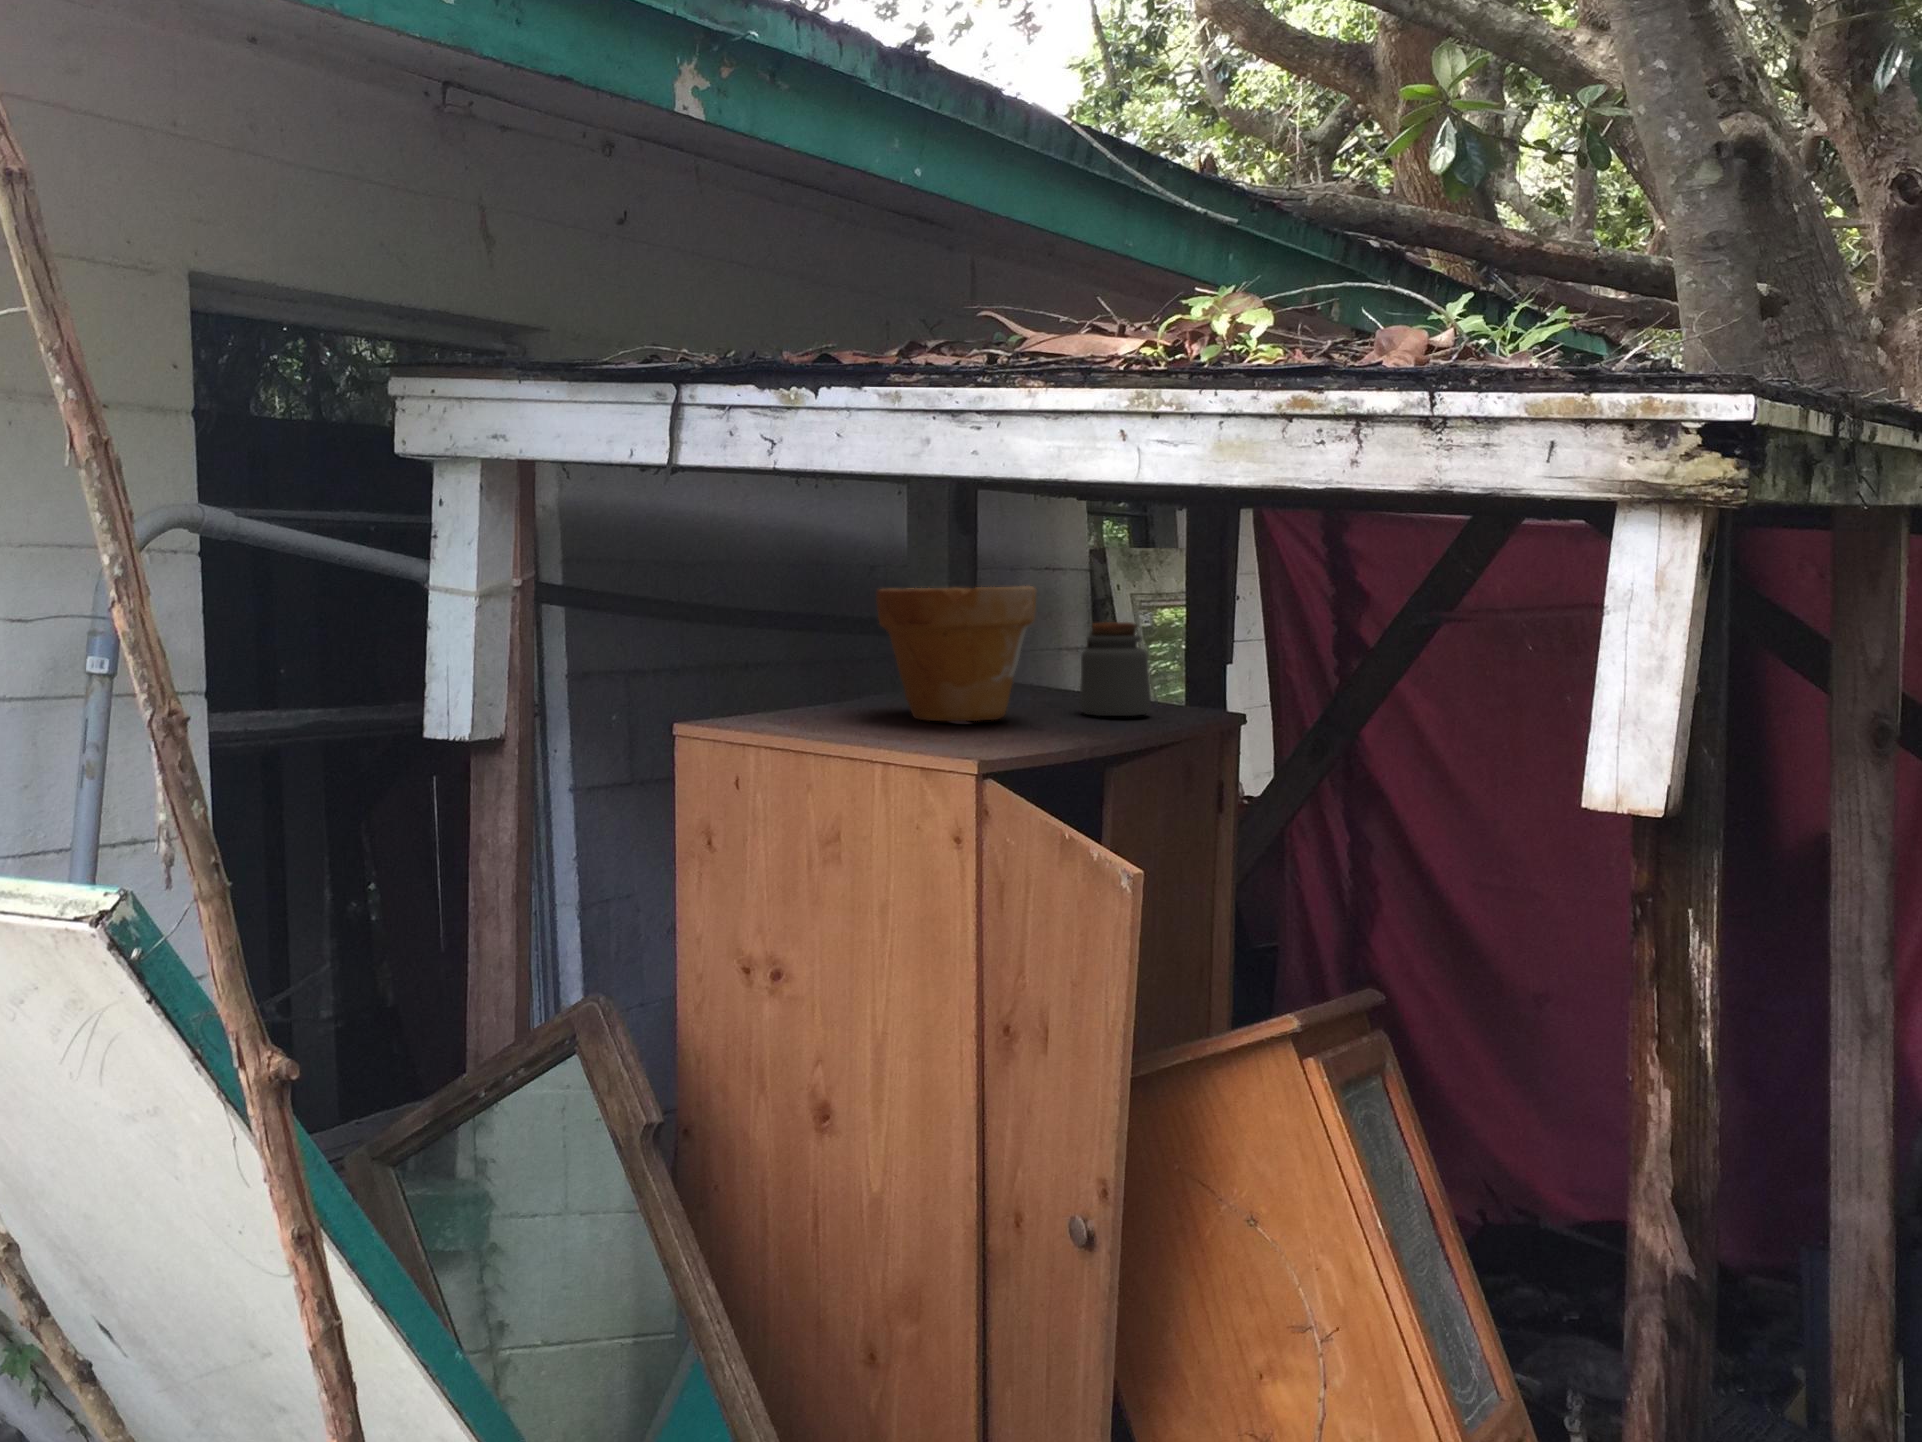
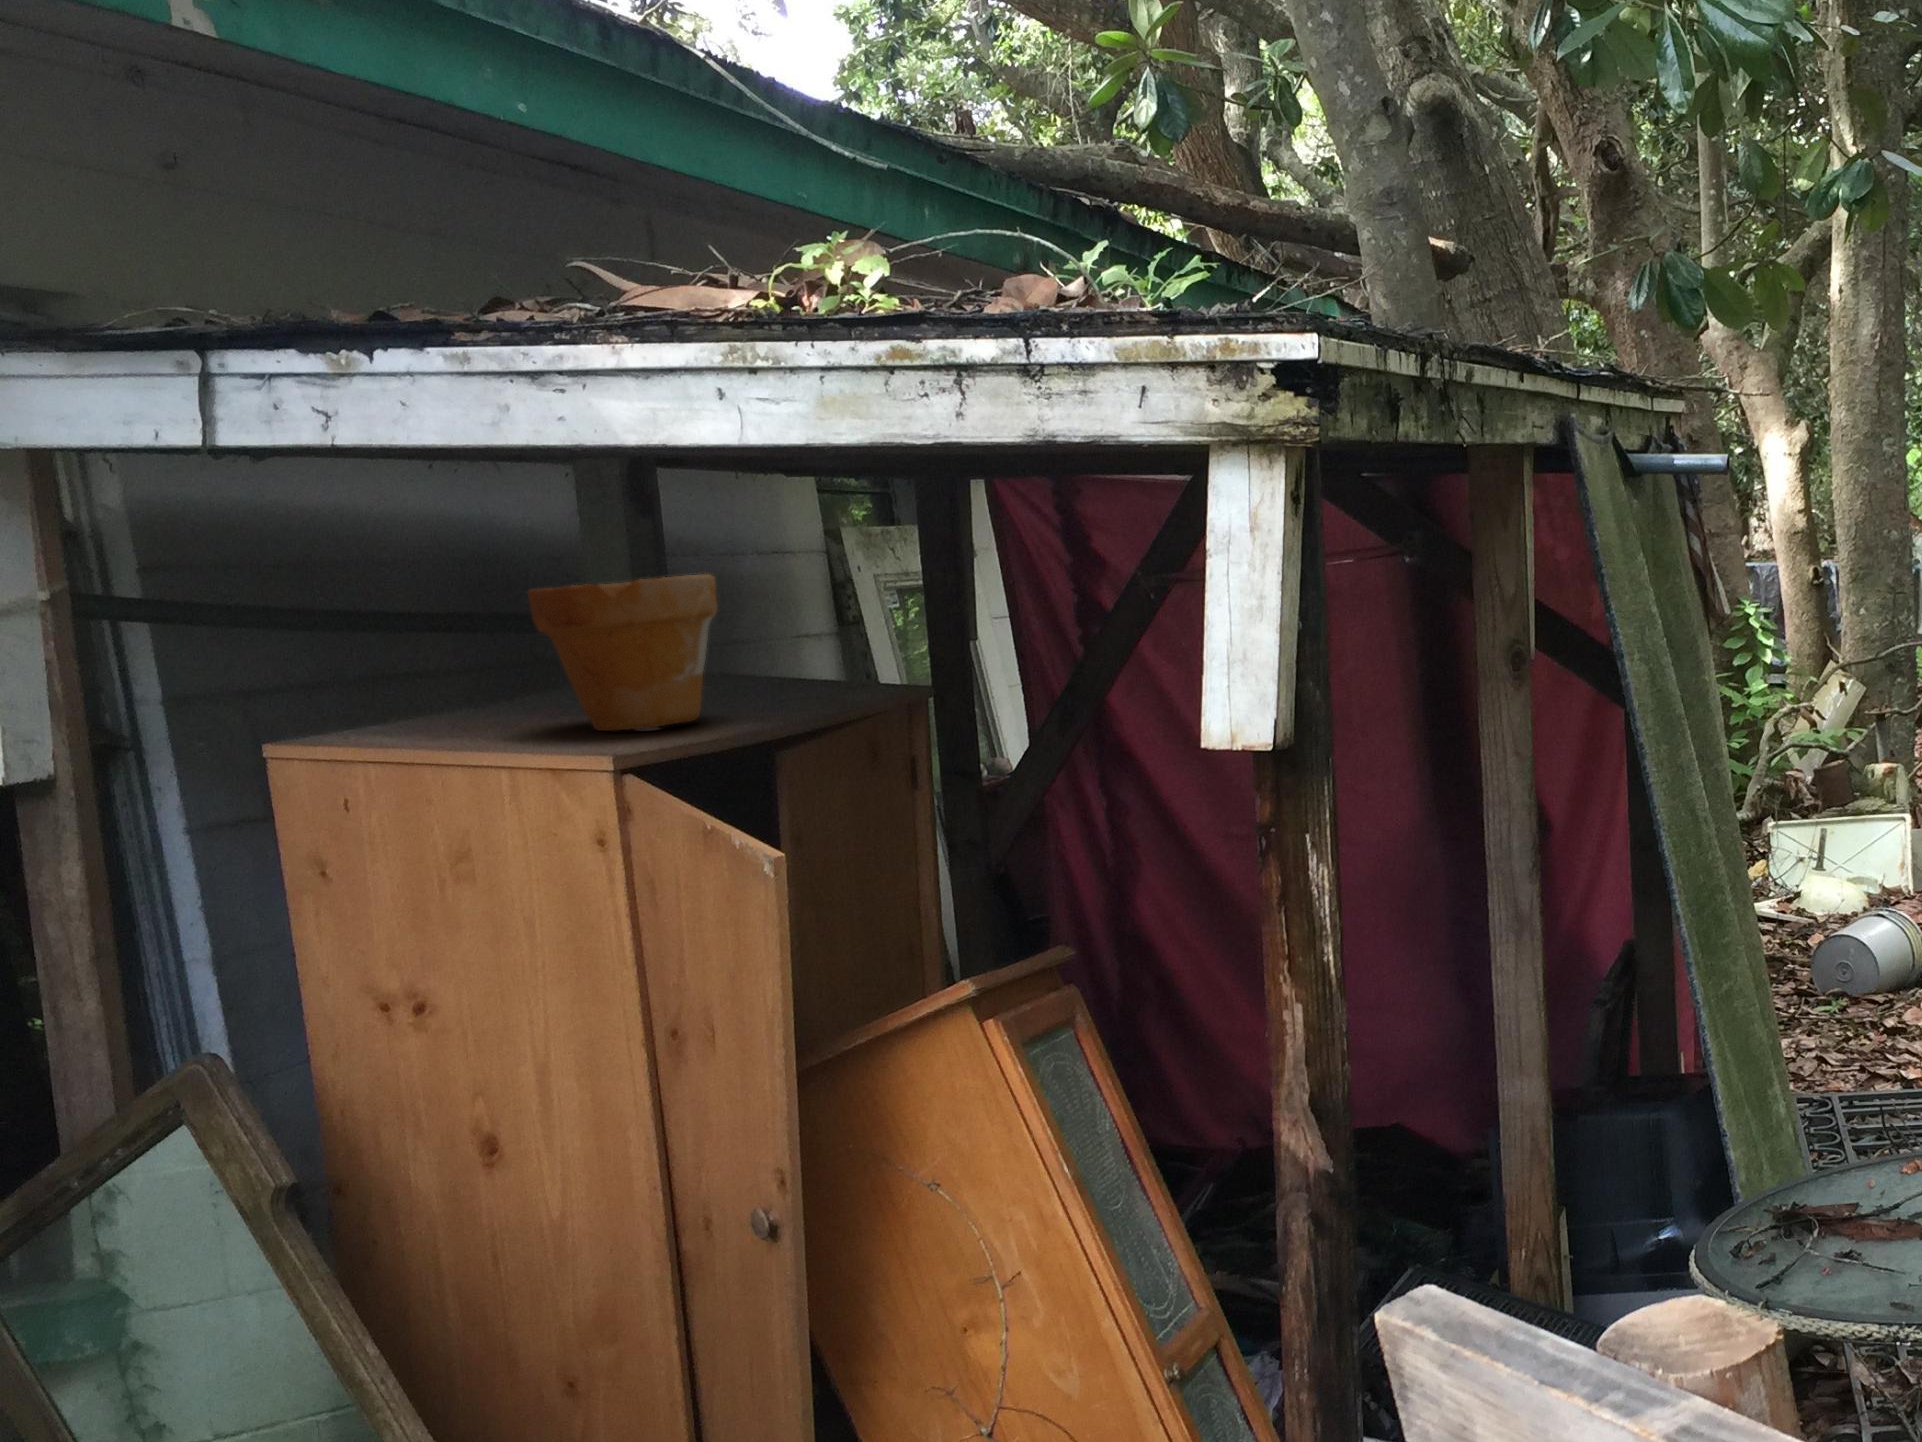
jar: present [1080,622,1151,716] -> none [783,606,863,707]

